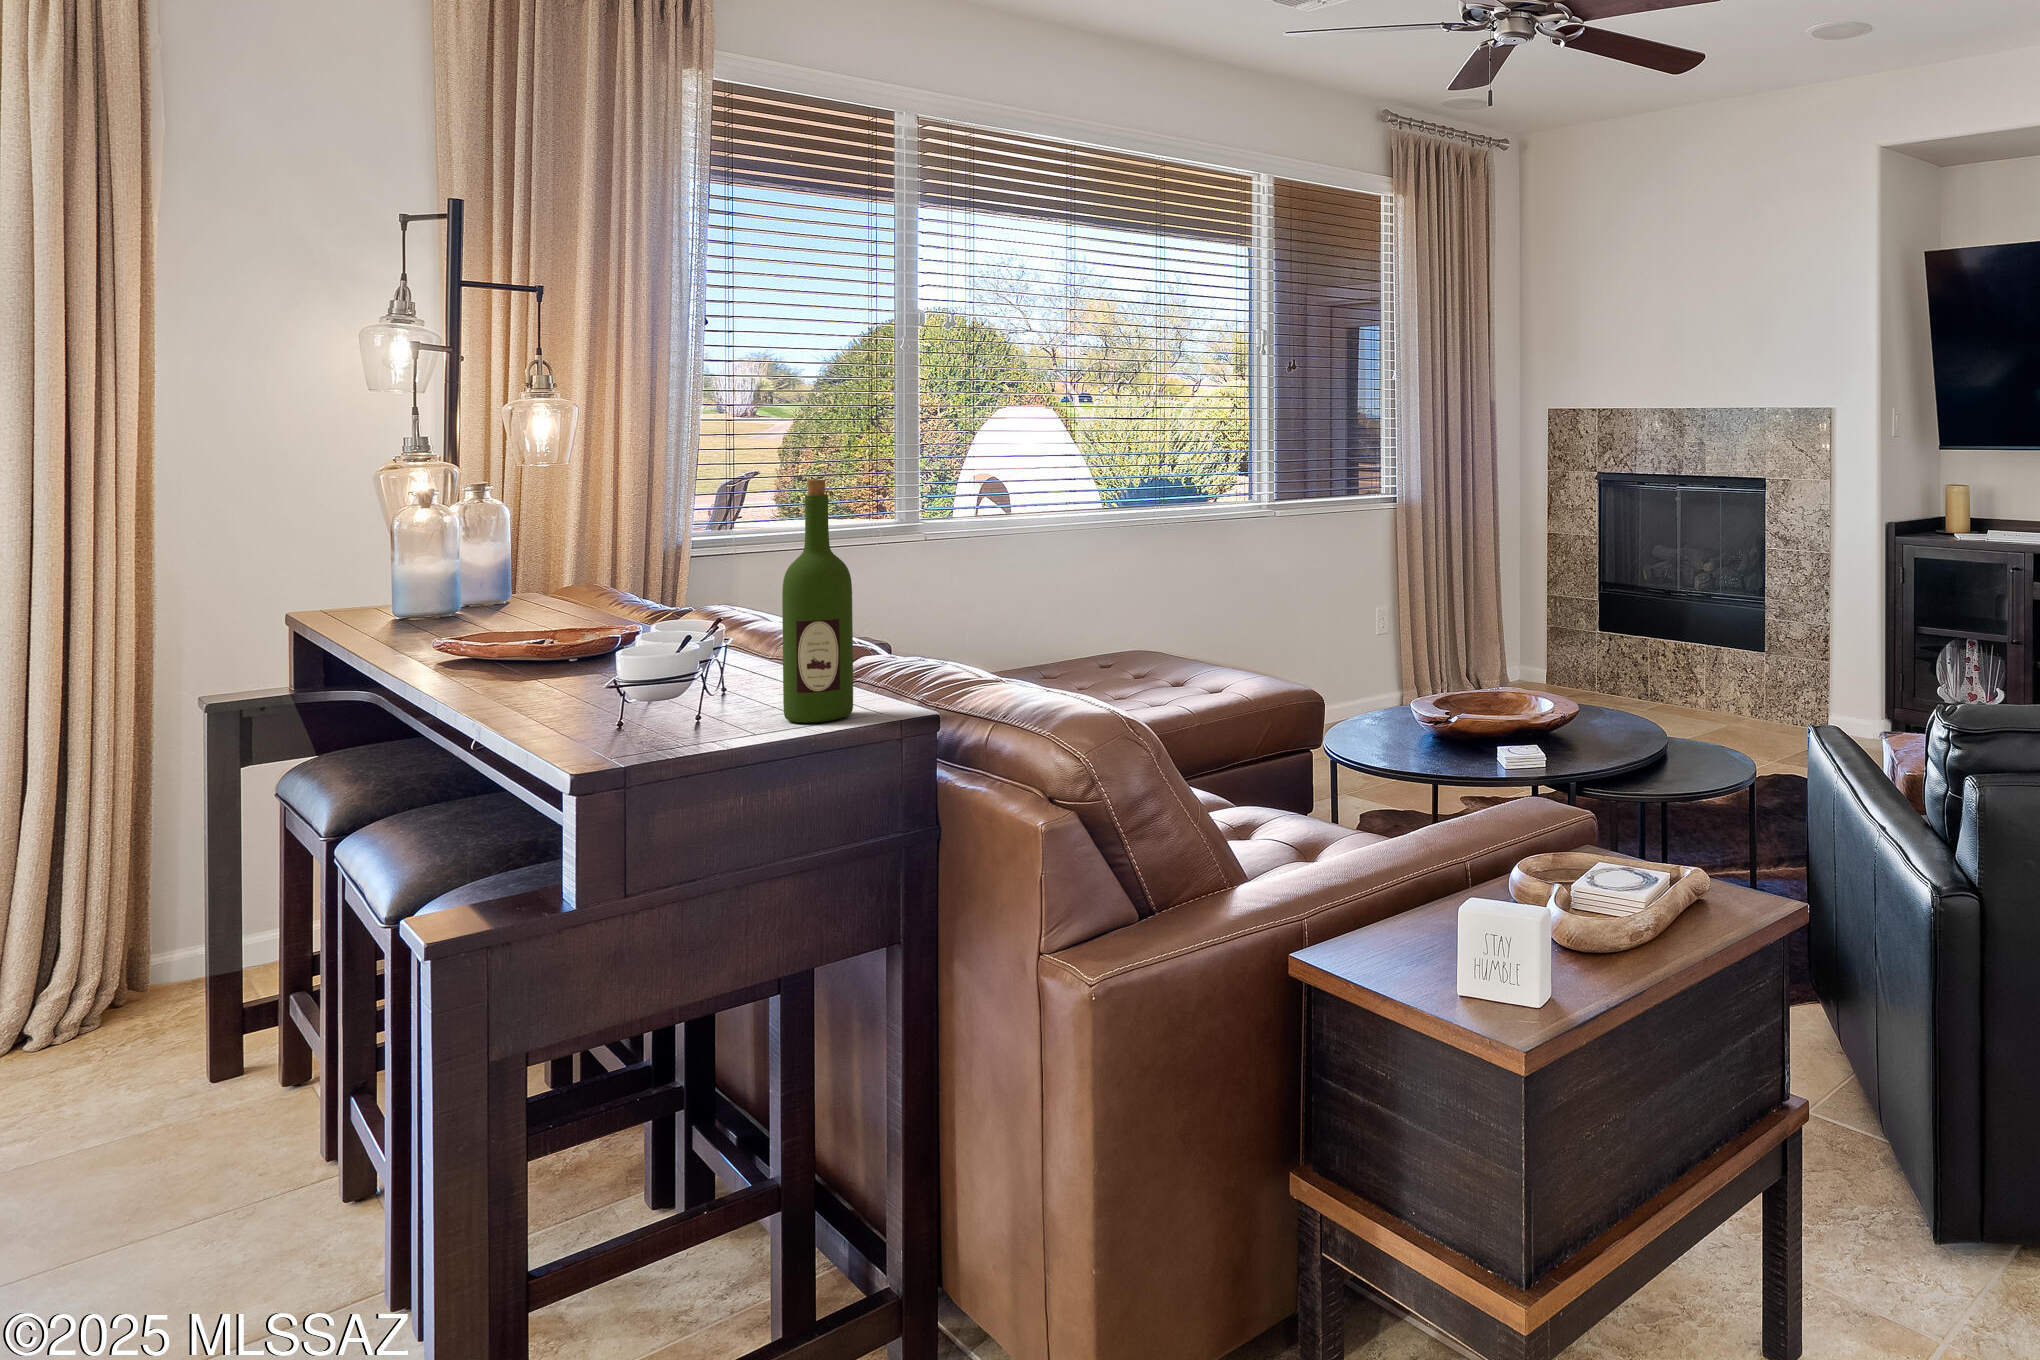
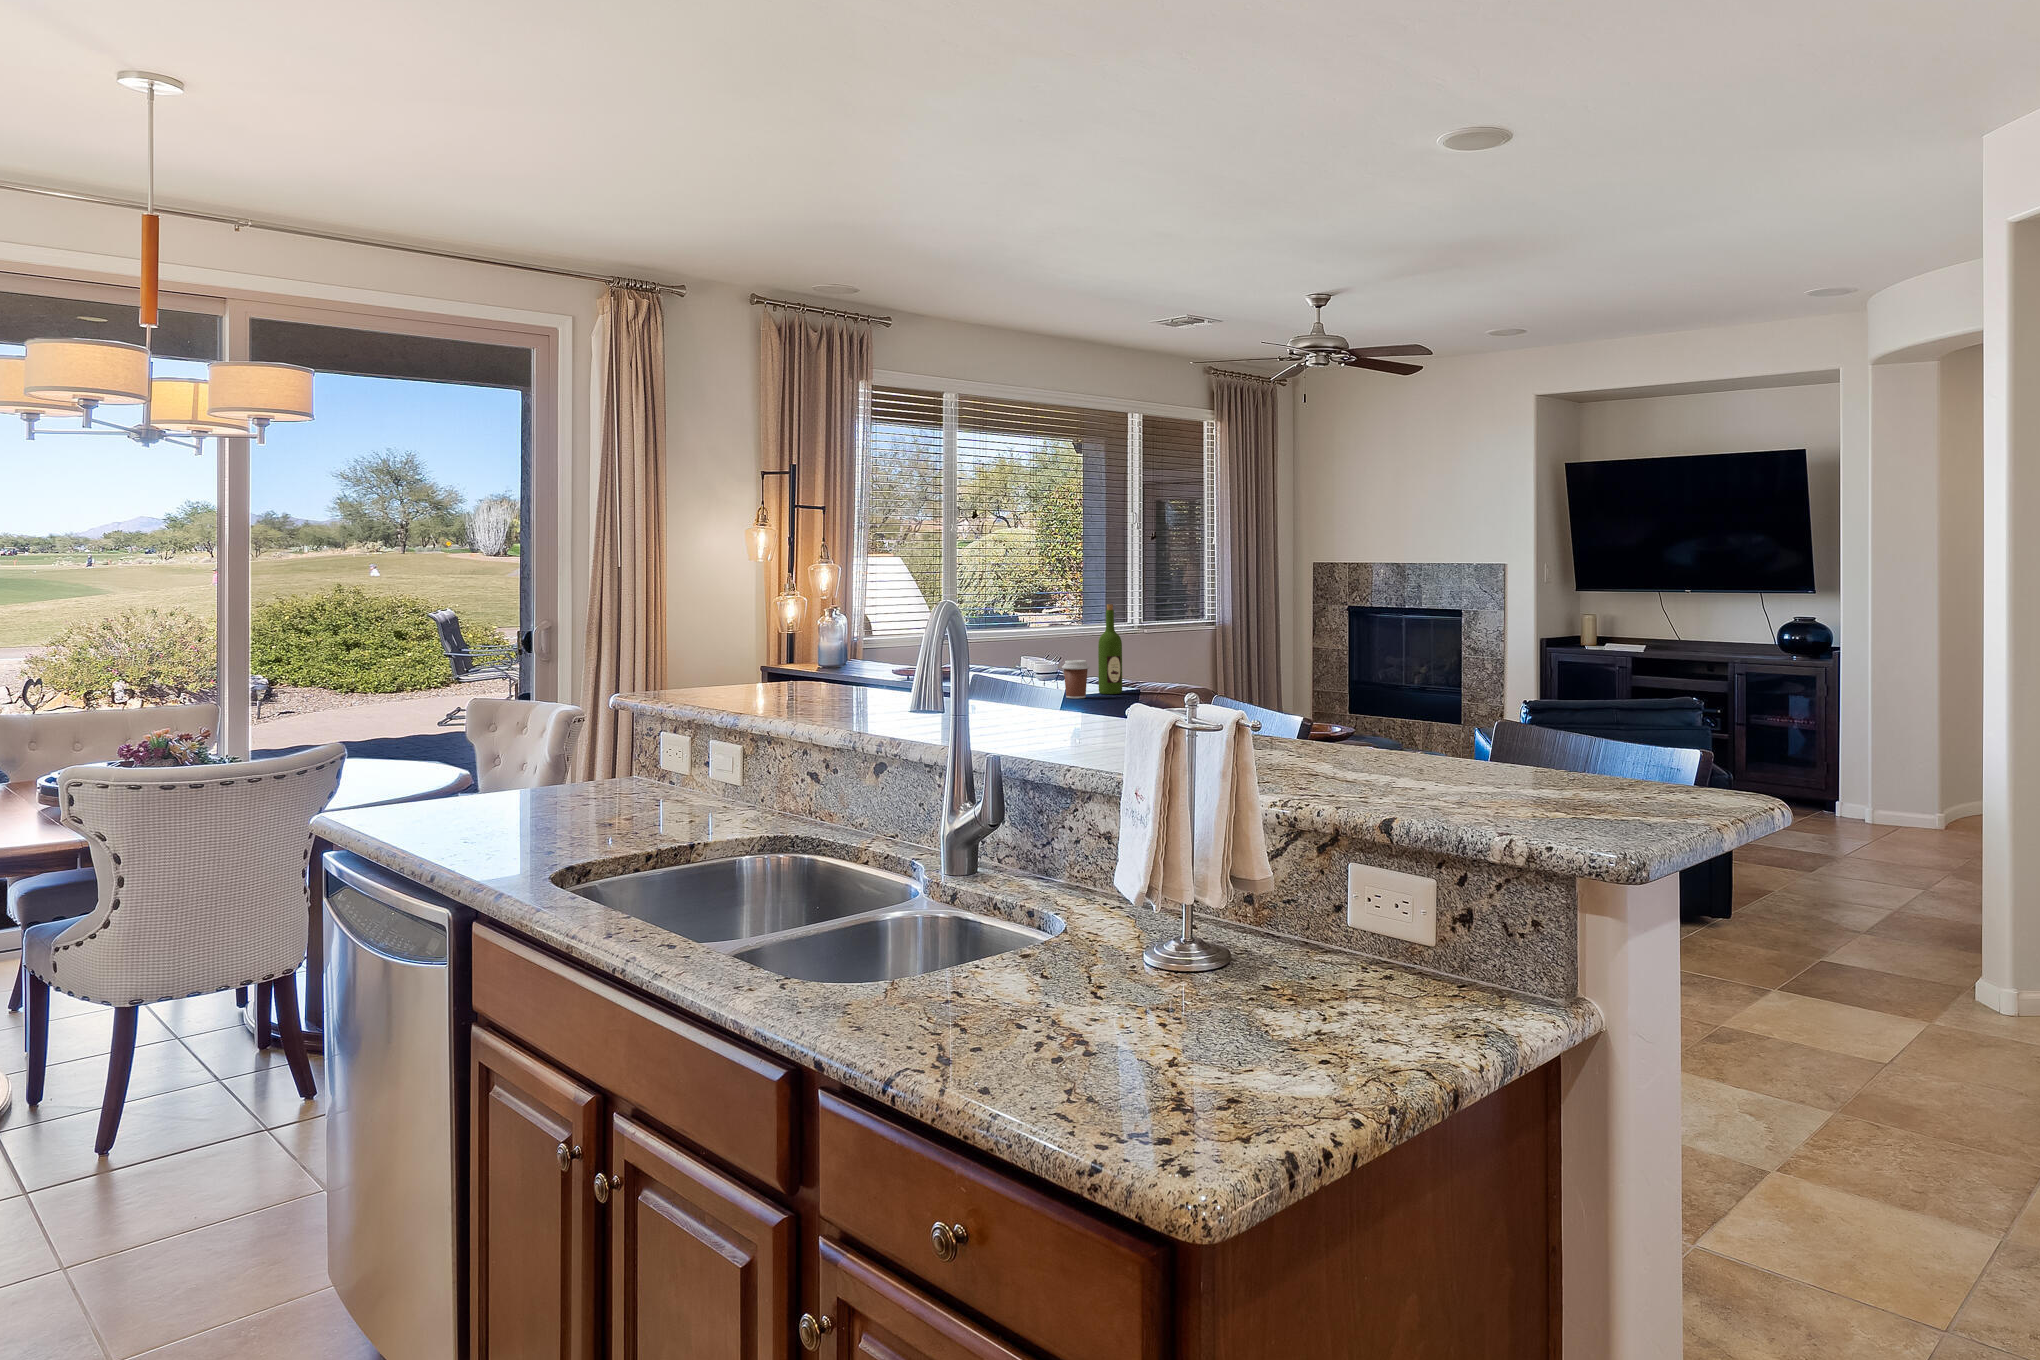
coffee cup: none [616,637,707,752] -> present [1062,660,1090,699]

